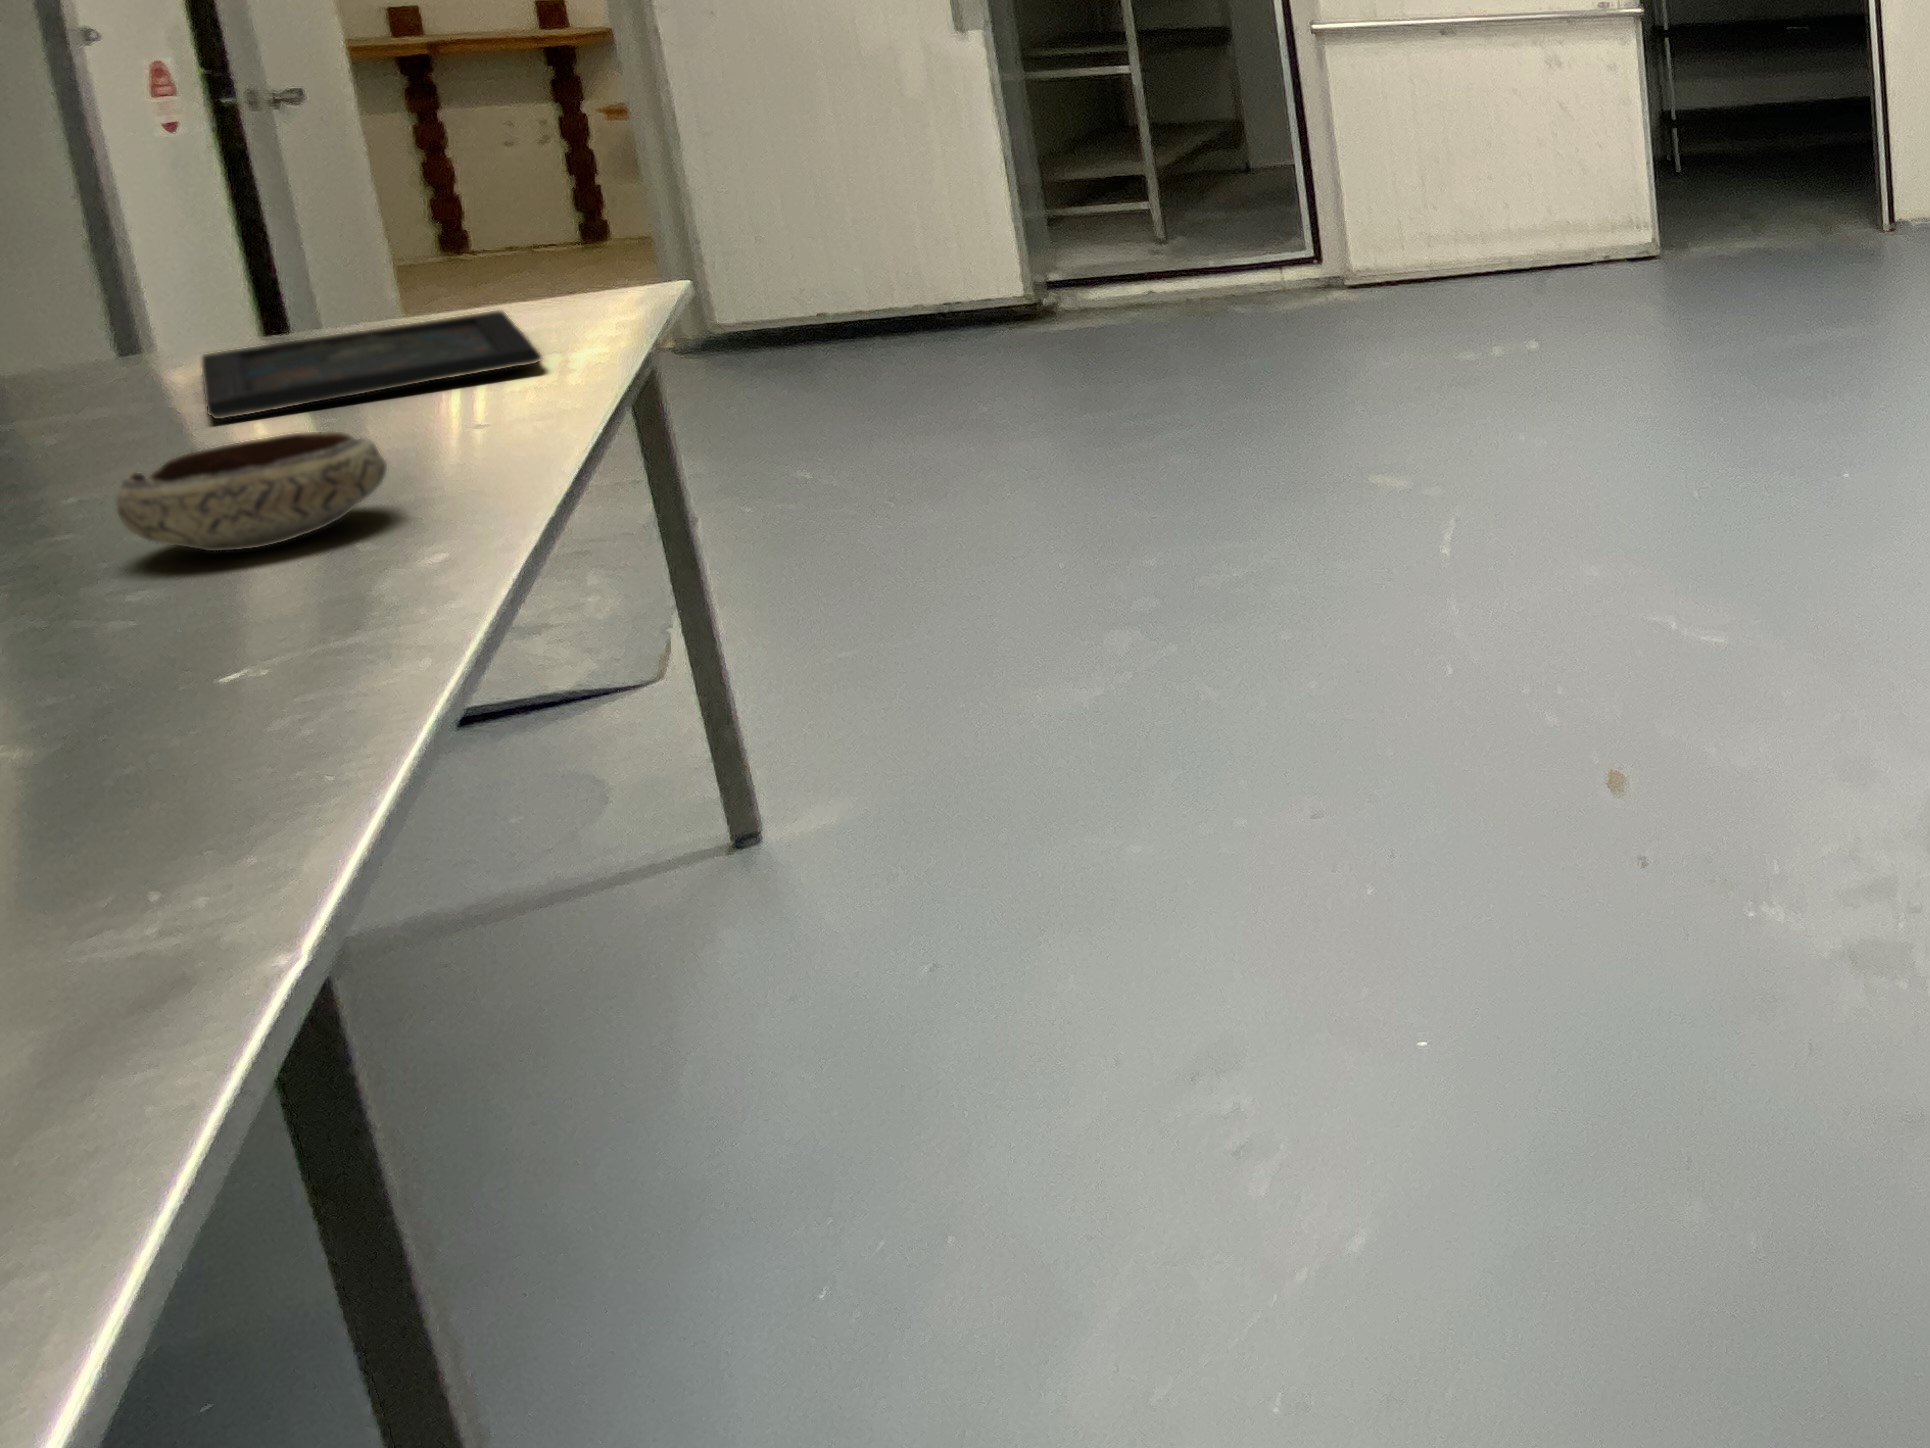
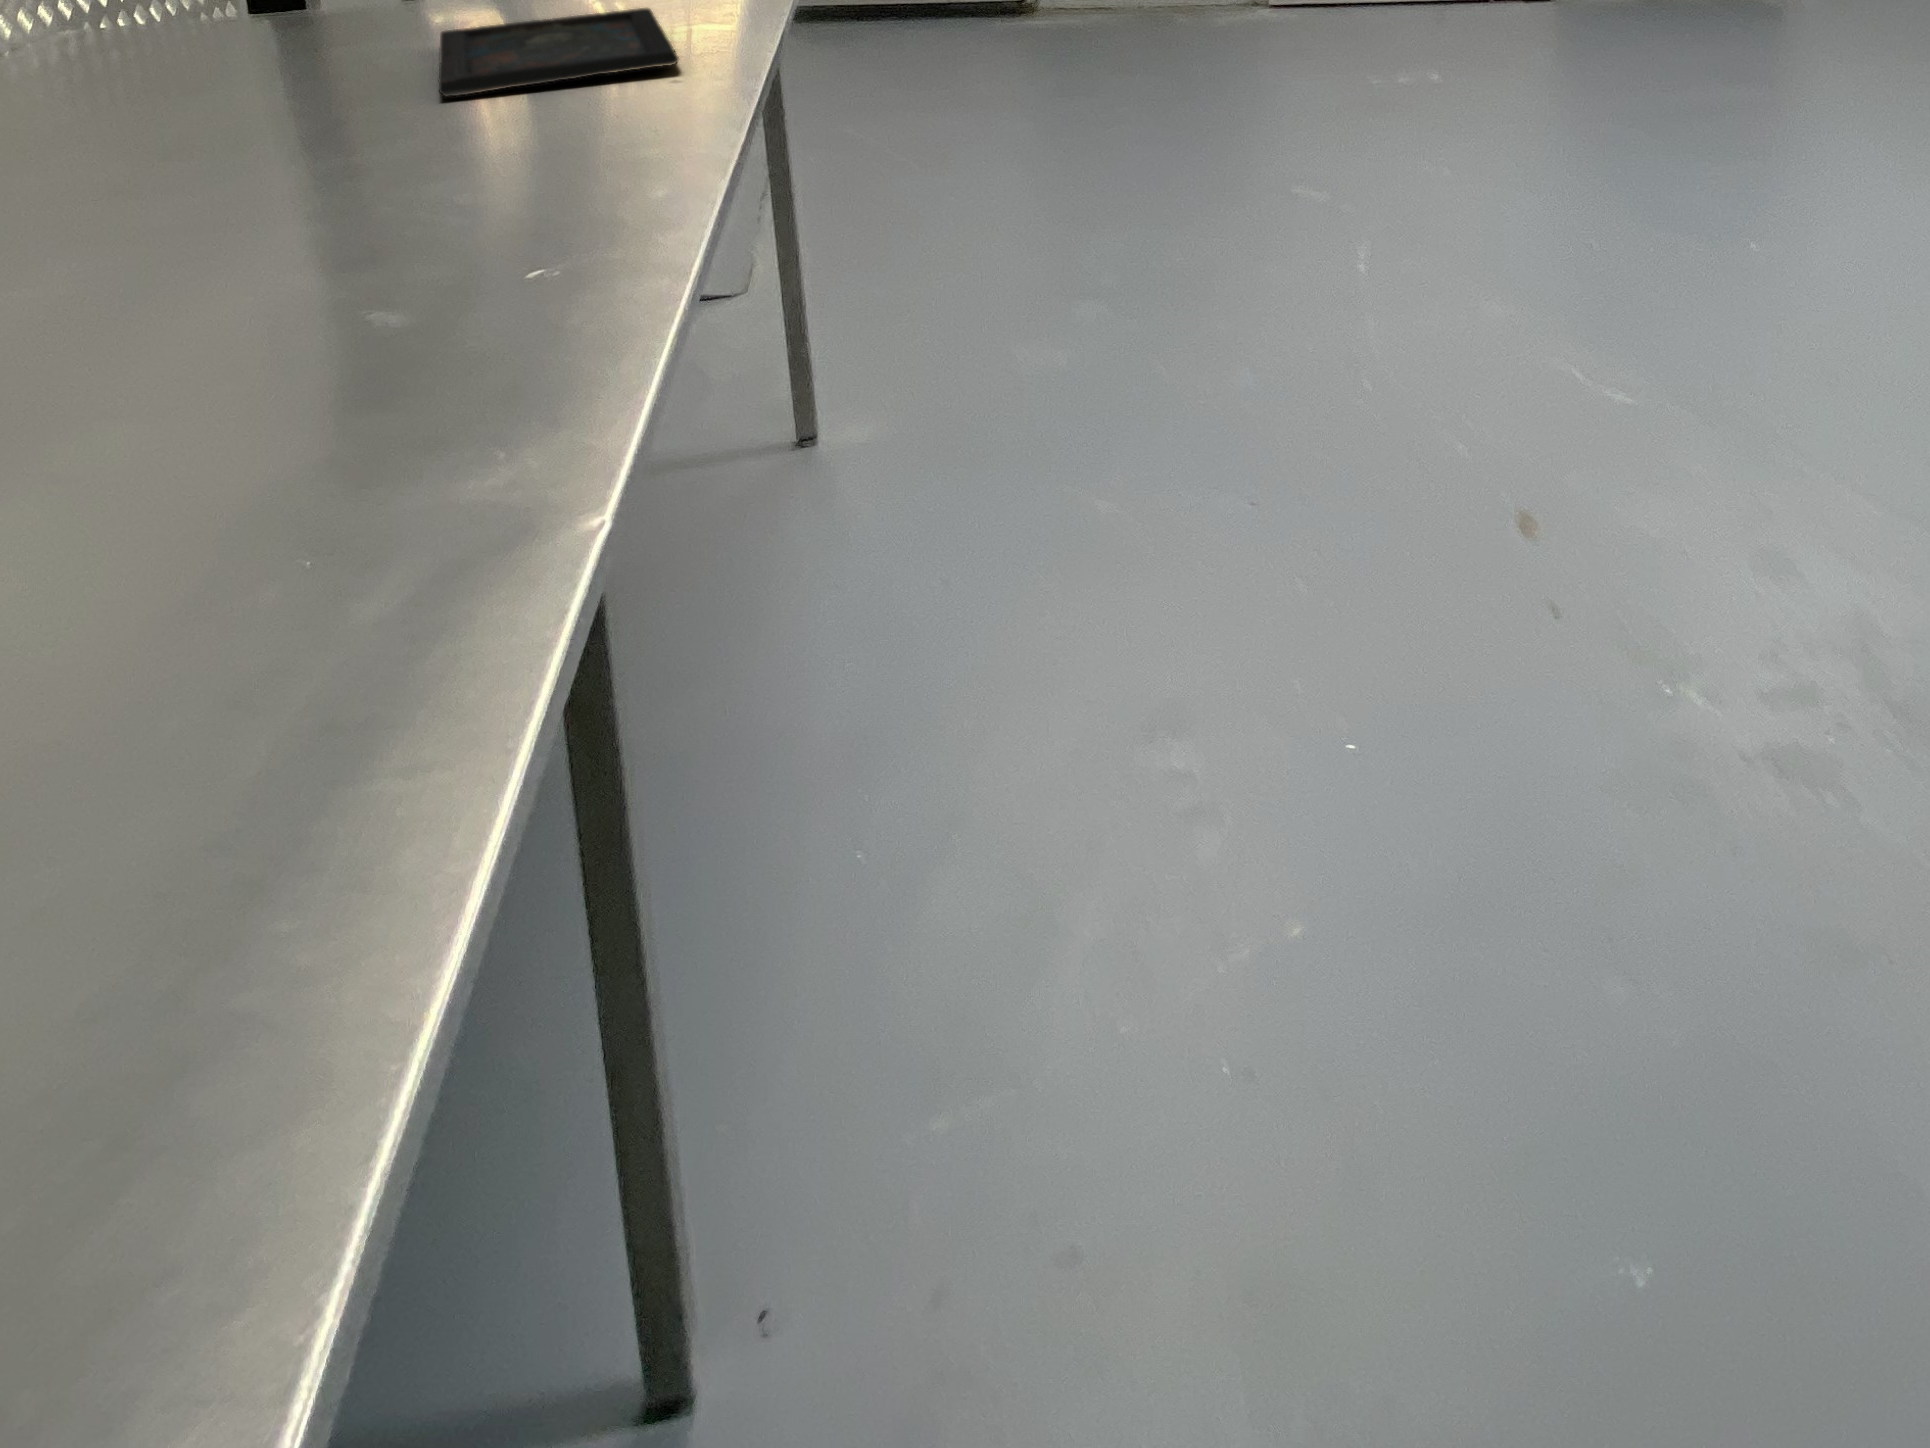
bowl: present [117,431,387,551] -> none [362,136,562,248]

